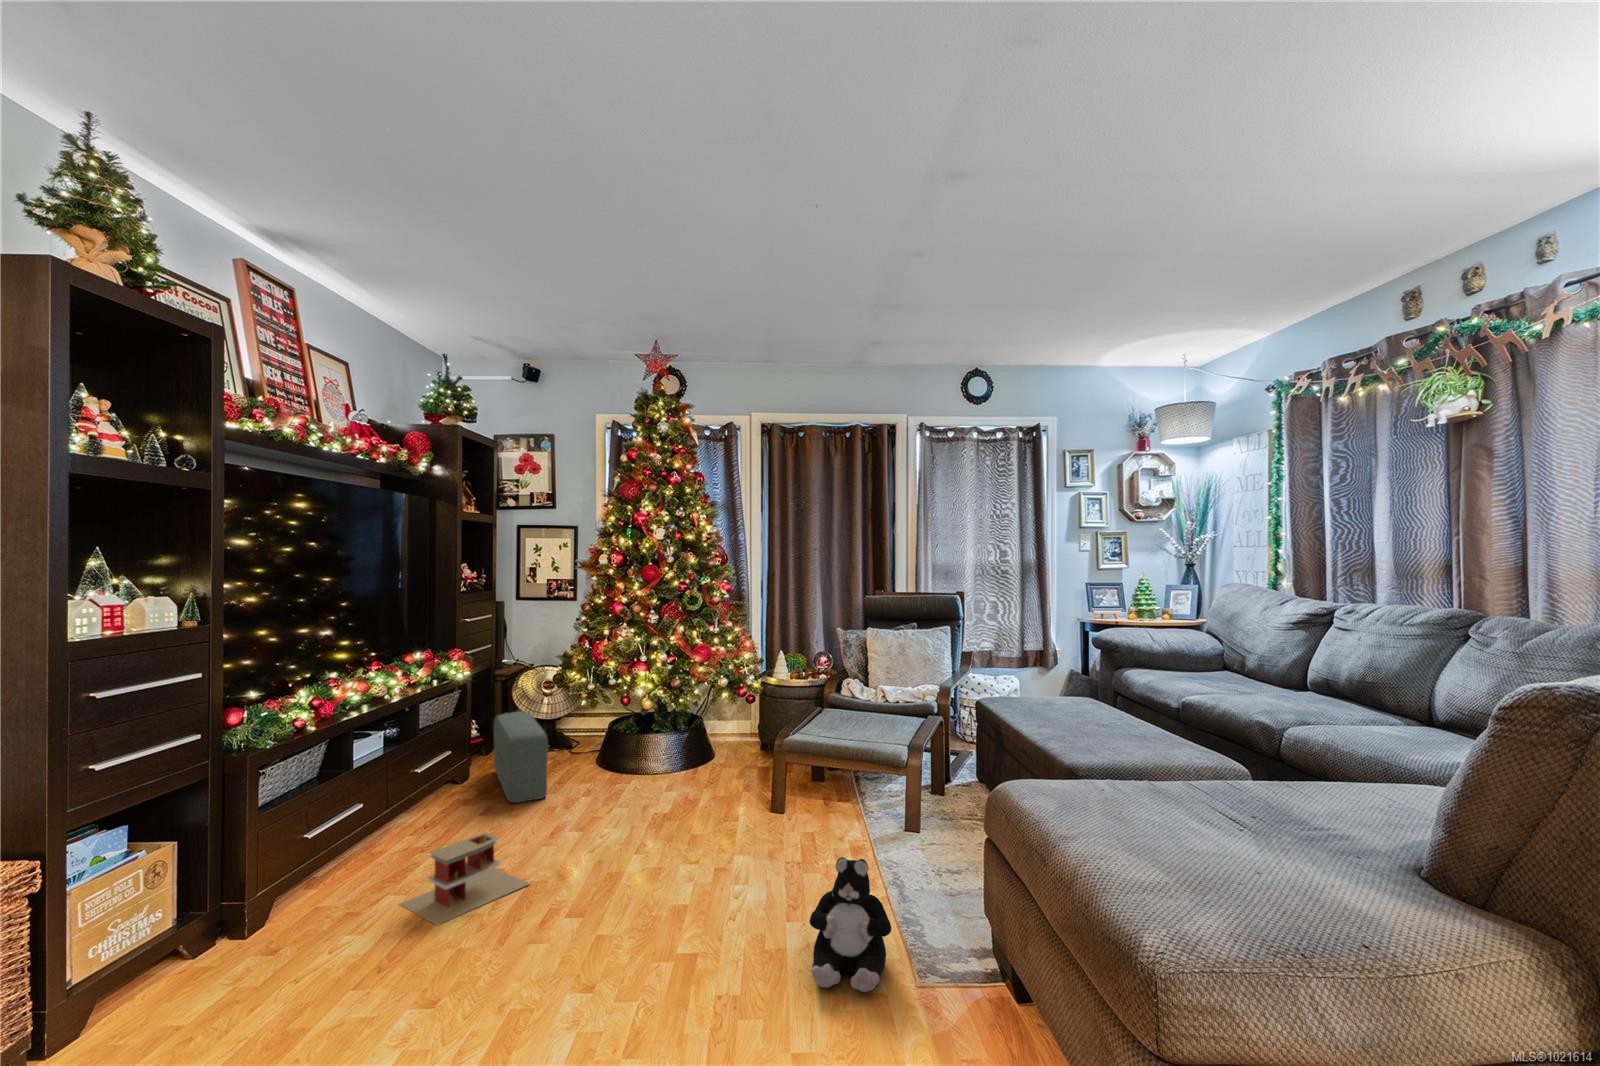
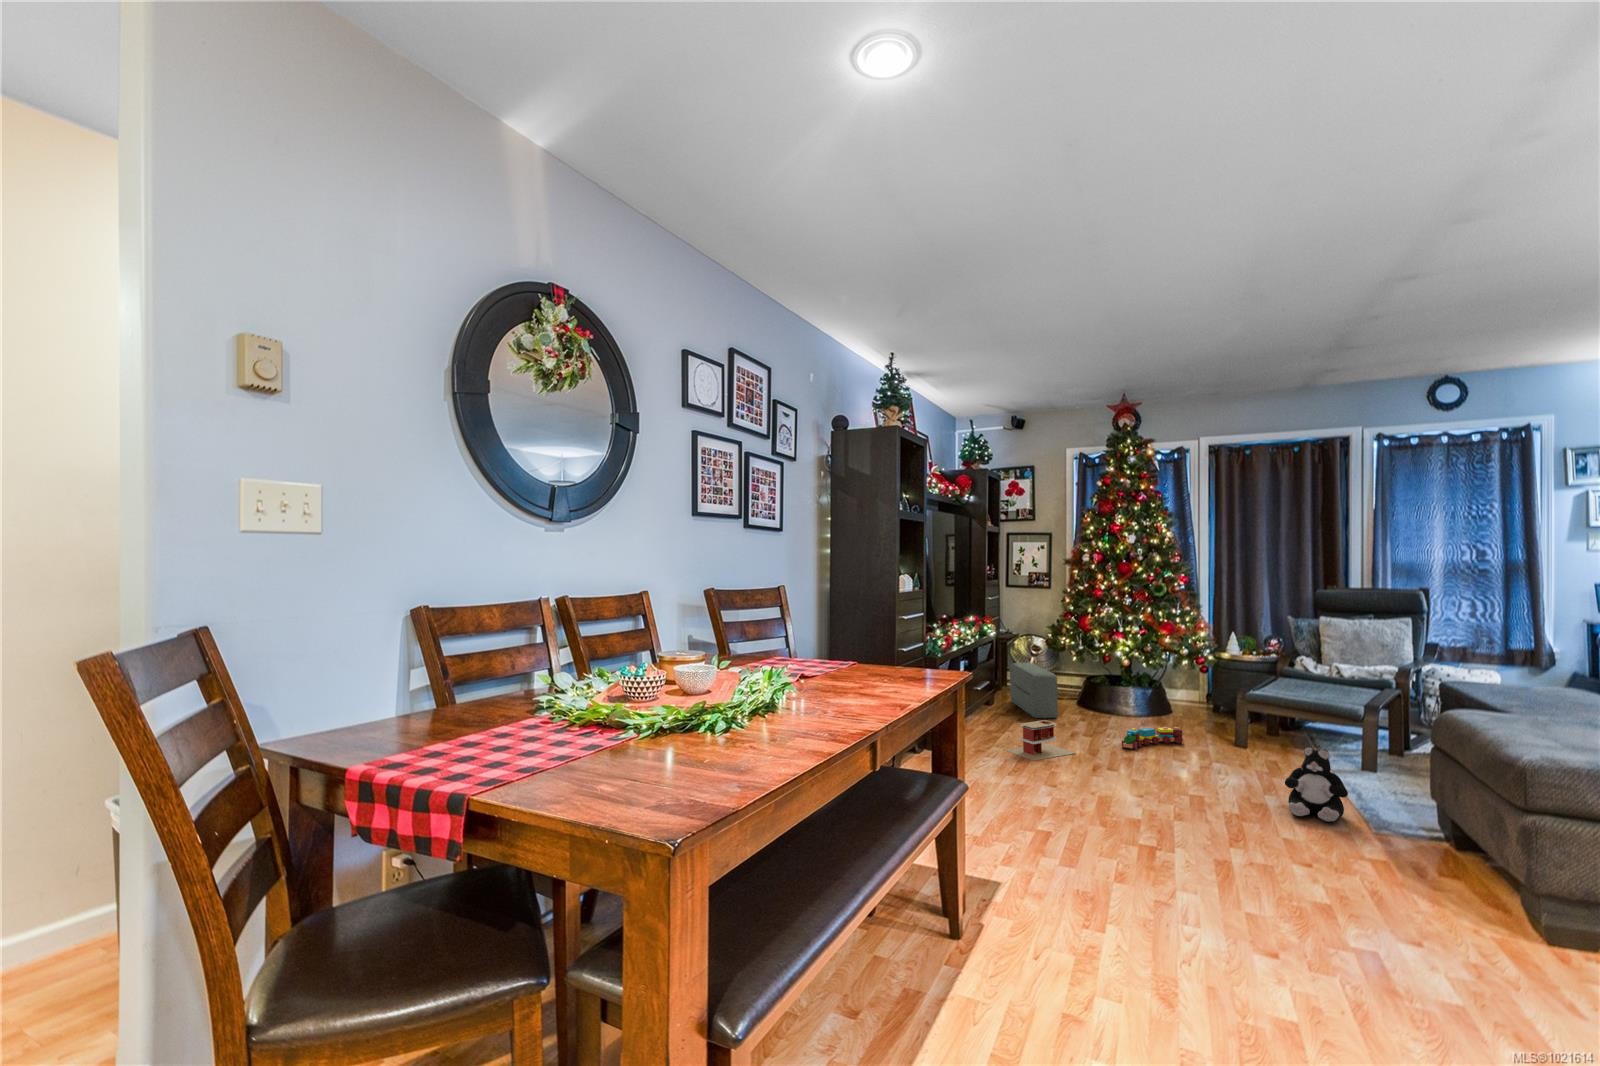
toy train: none [612,801,704,853] -> present [1122,727,1184,750]

